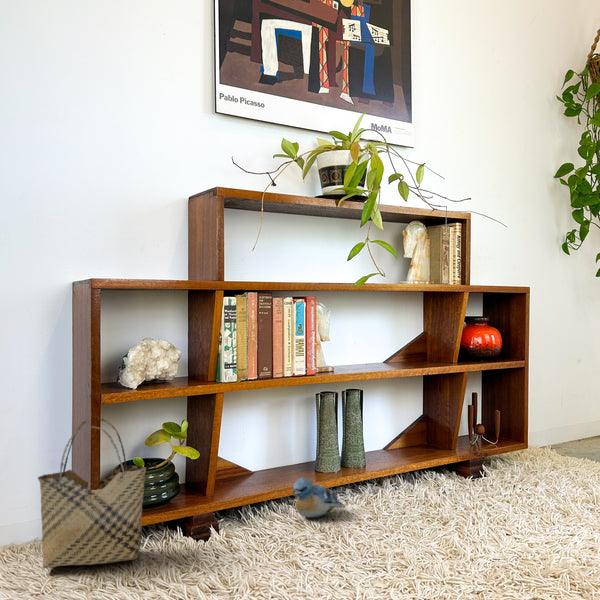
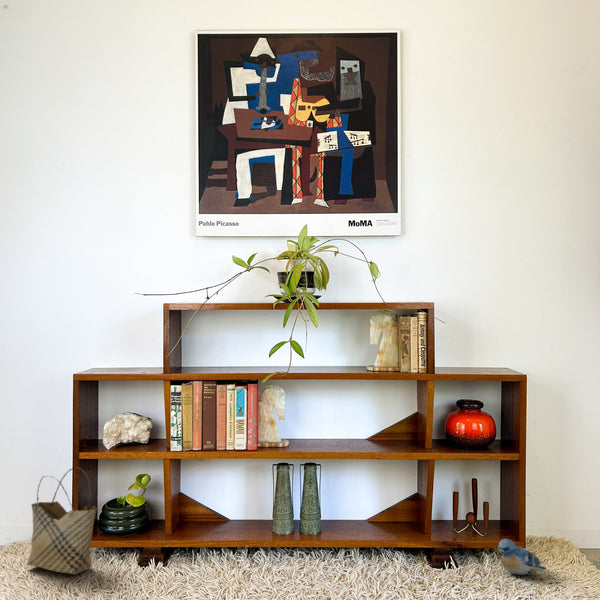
plush toy: present [292,478,345,517] -> present [497,539,546,575]

